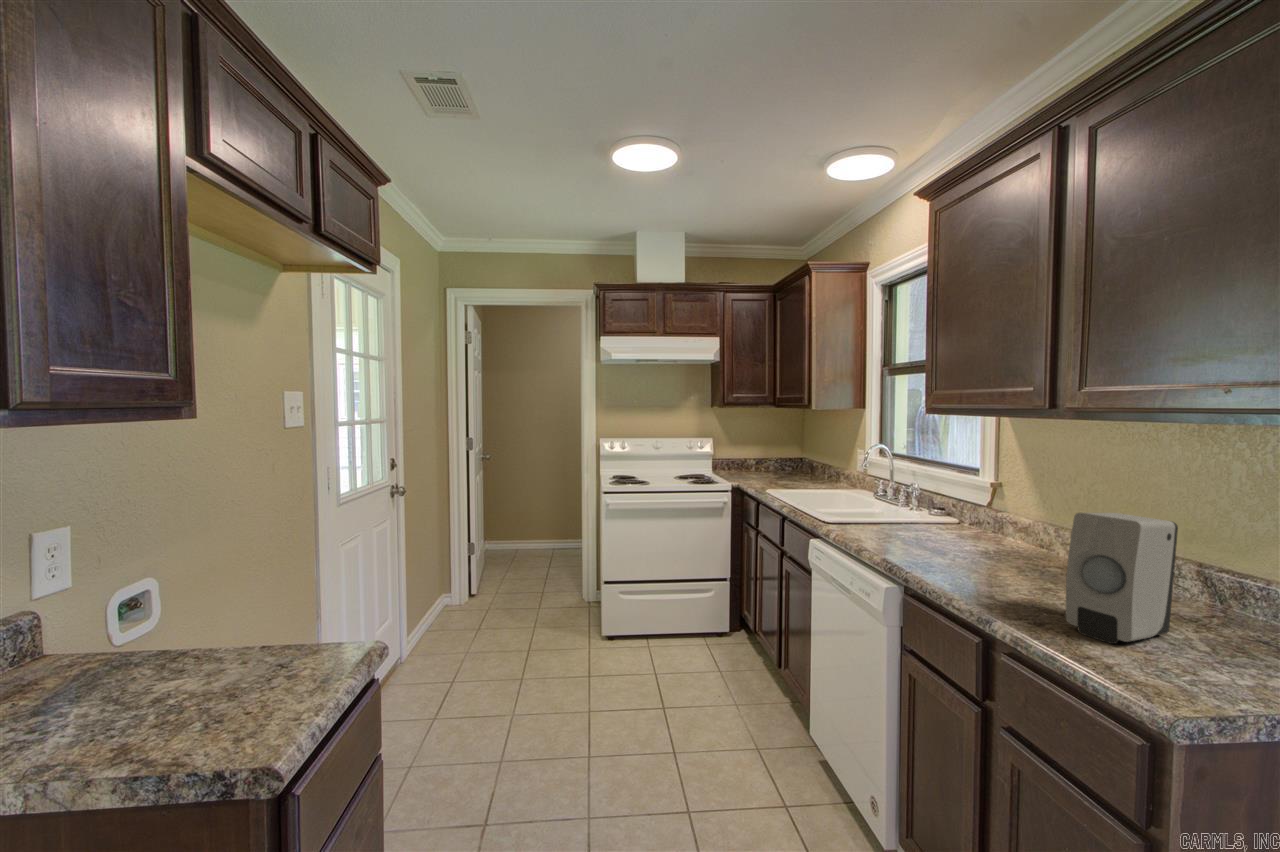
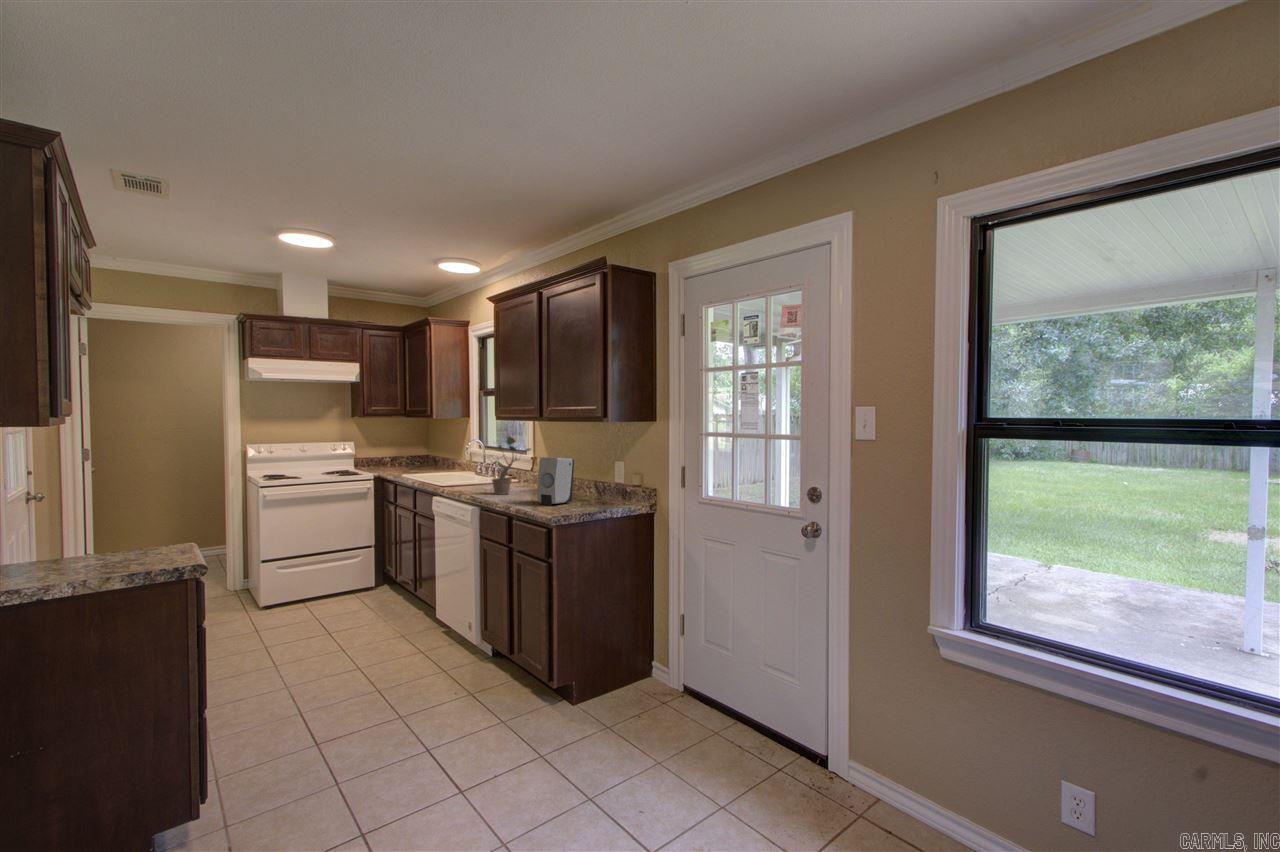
potted plant: none [893,445,1019,565] -> present [492,436,531,495]

